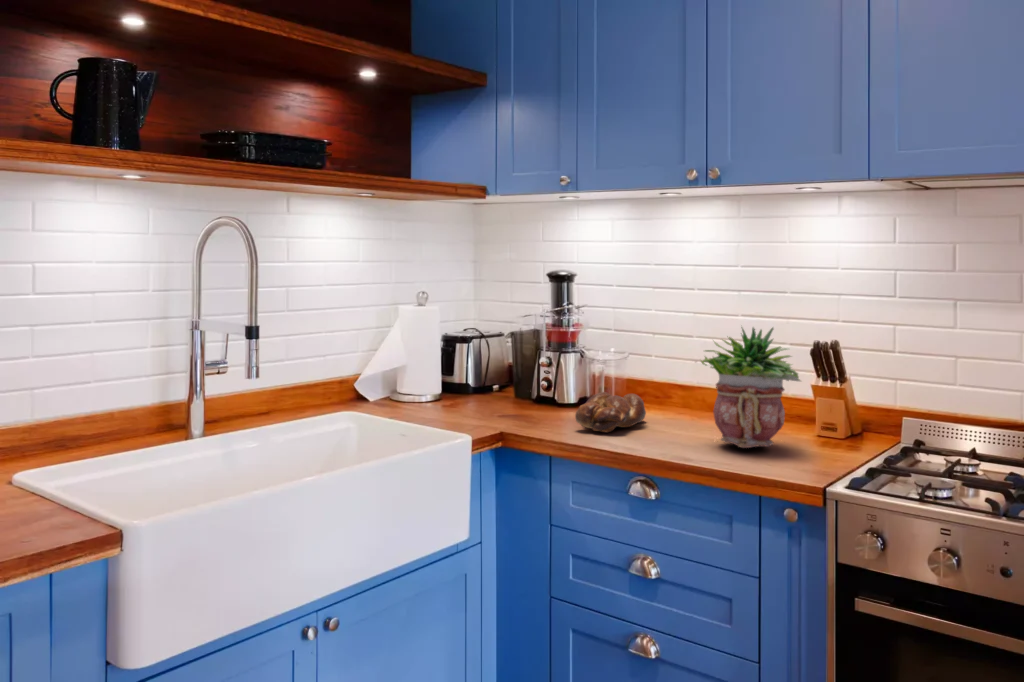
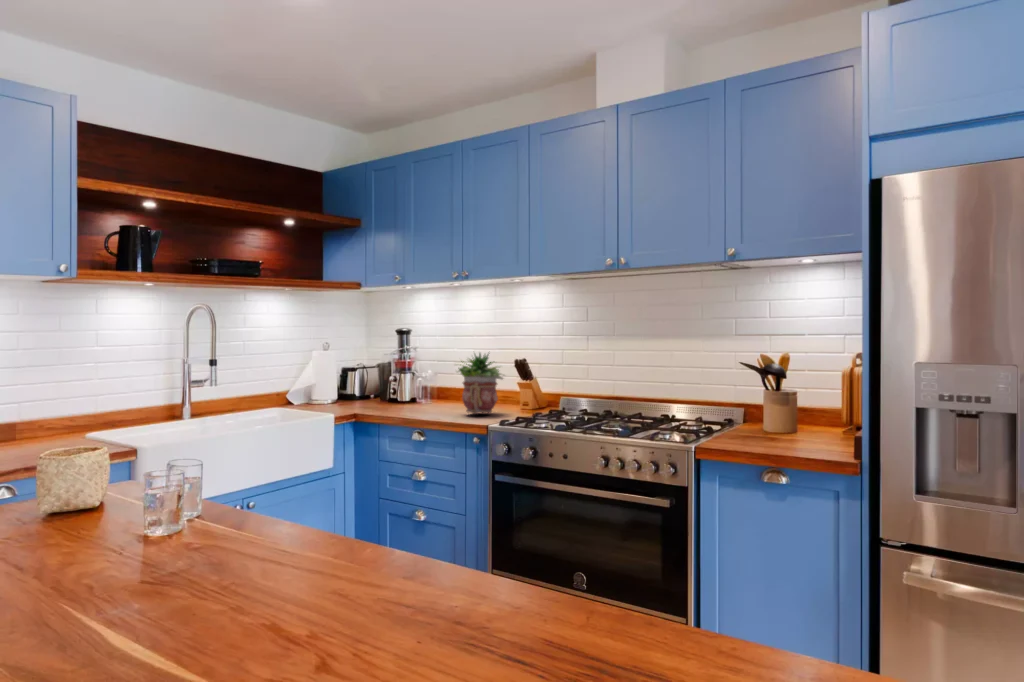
bread loaf: present [575,392,646,432] -> none [397,392,441,412]

